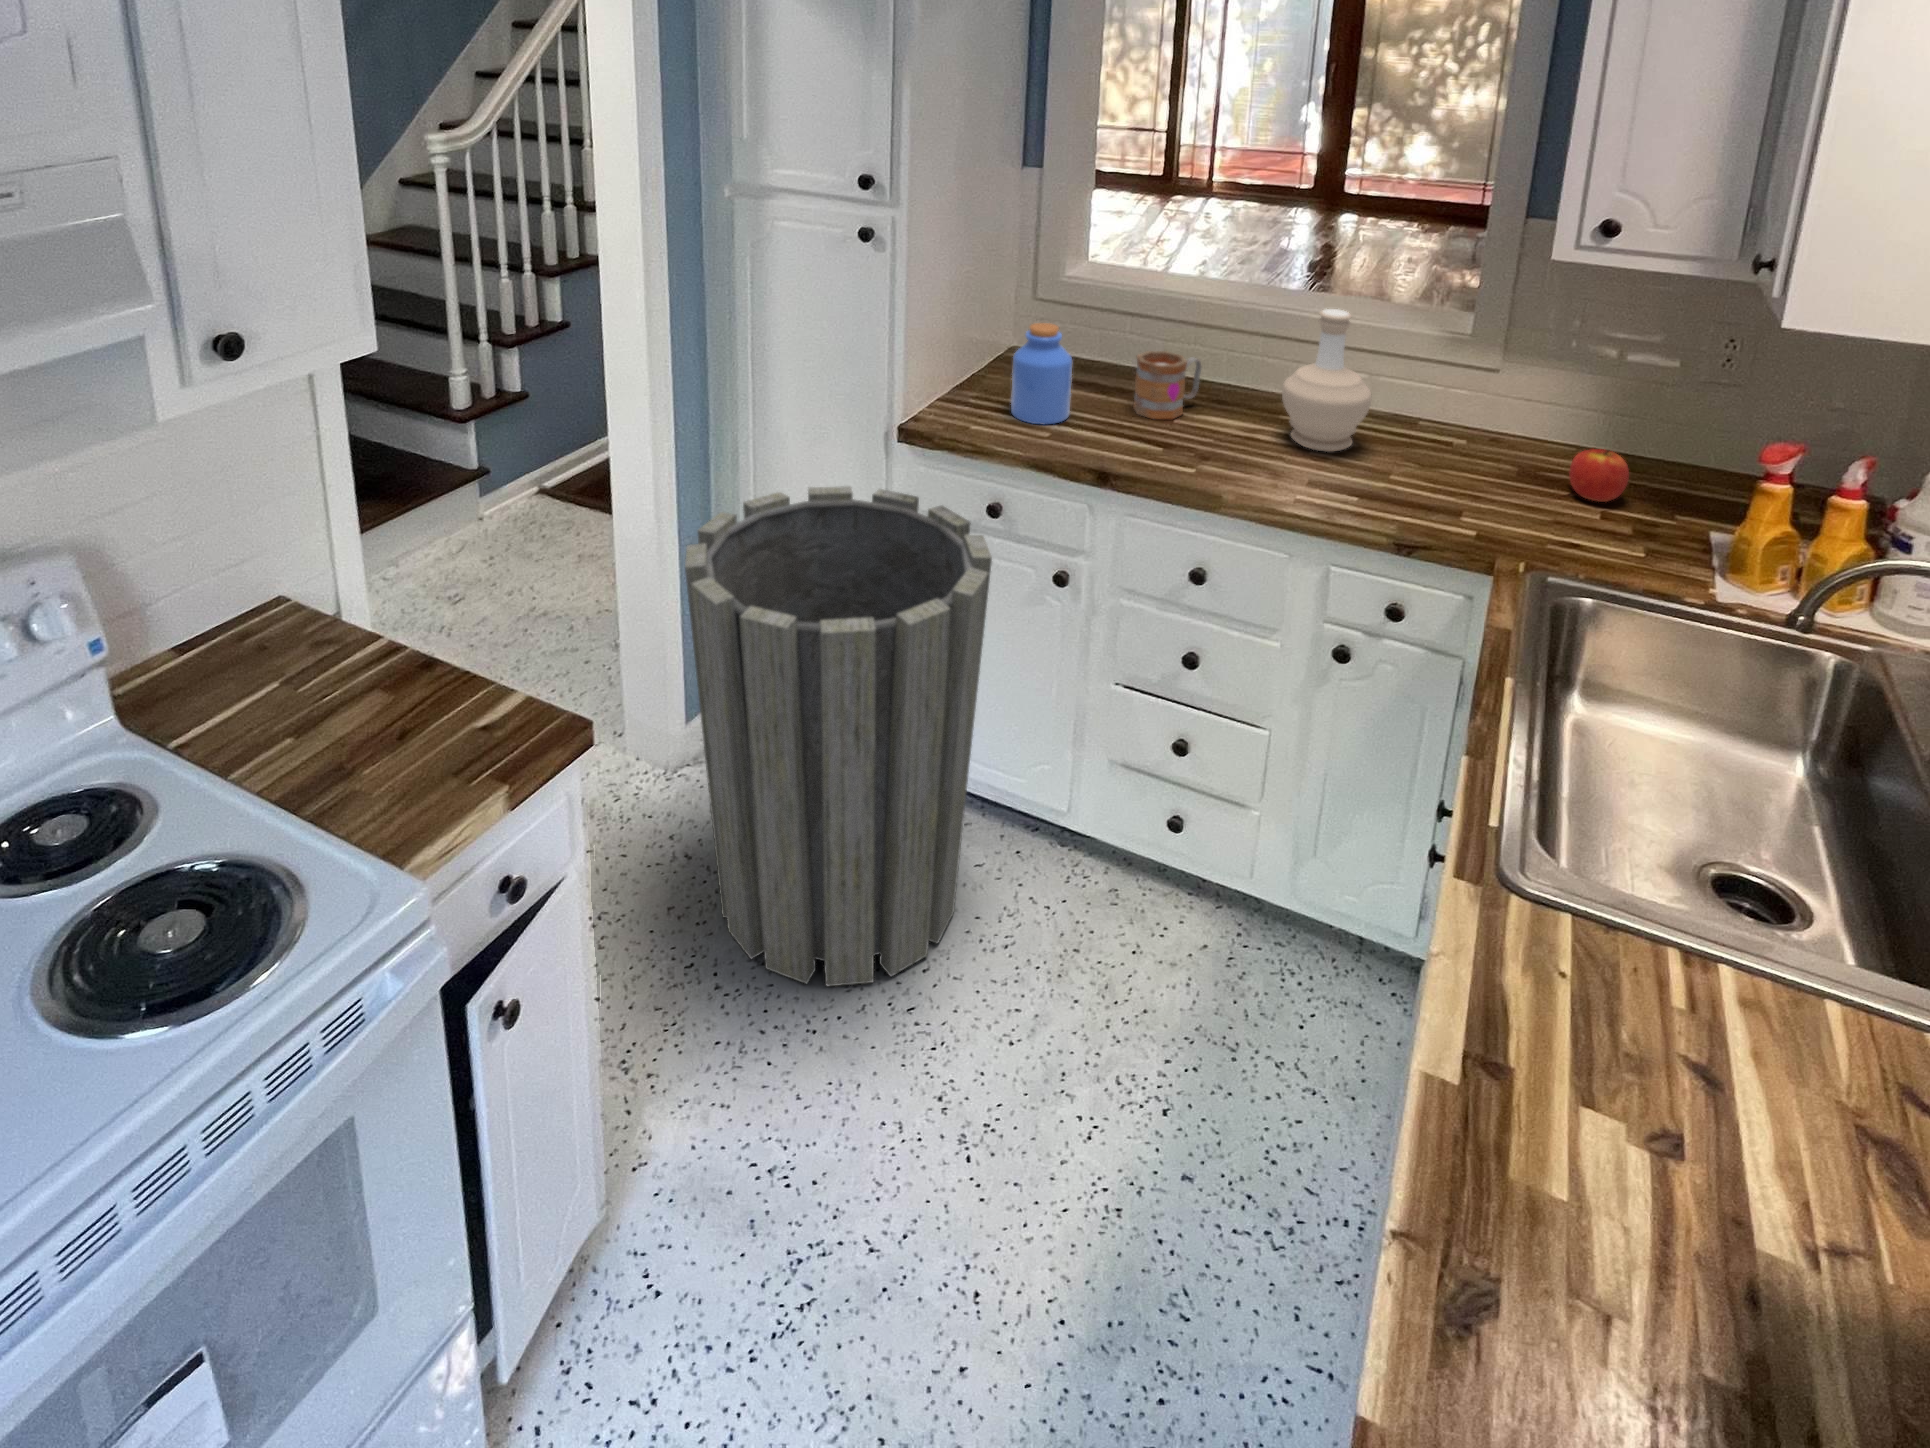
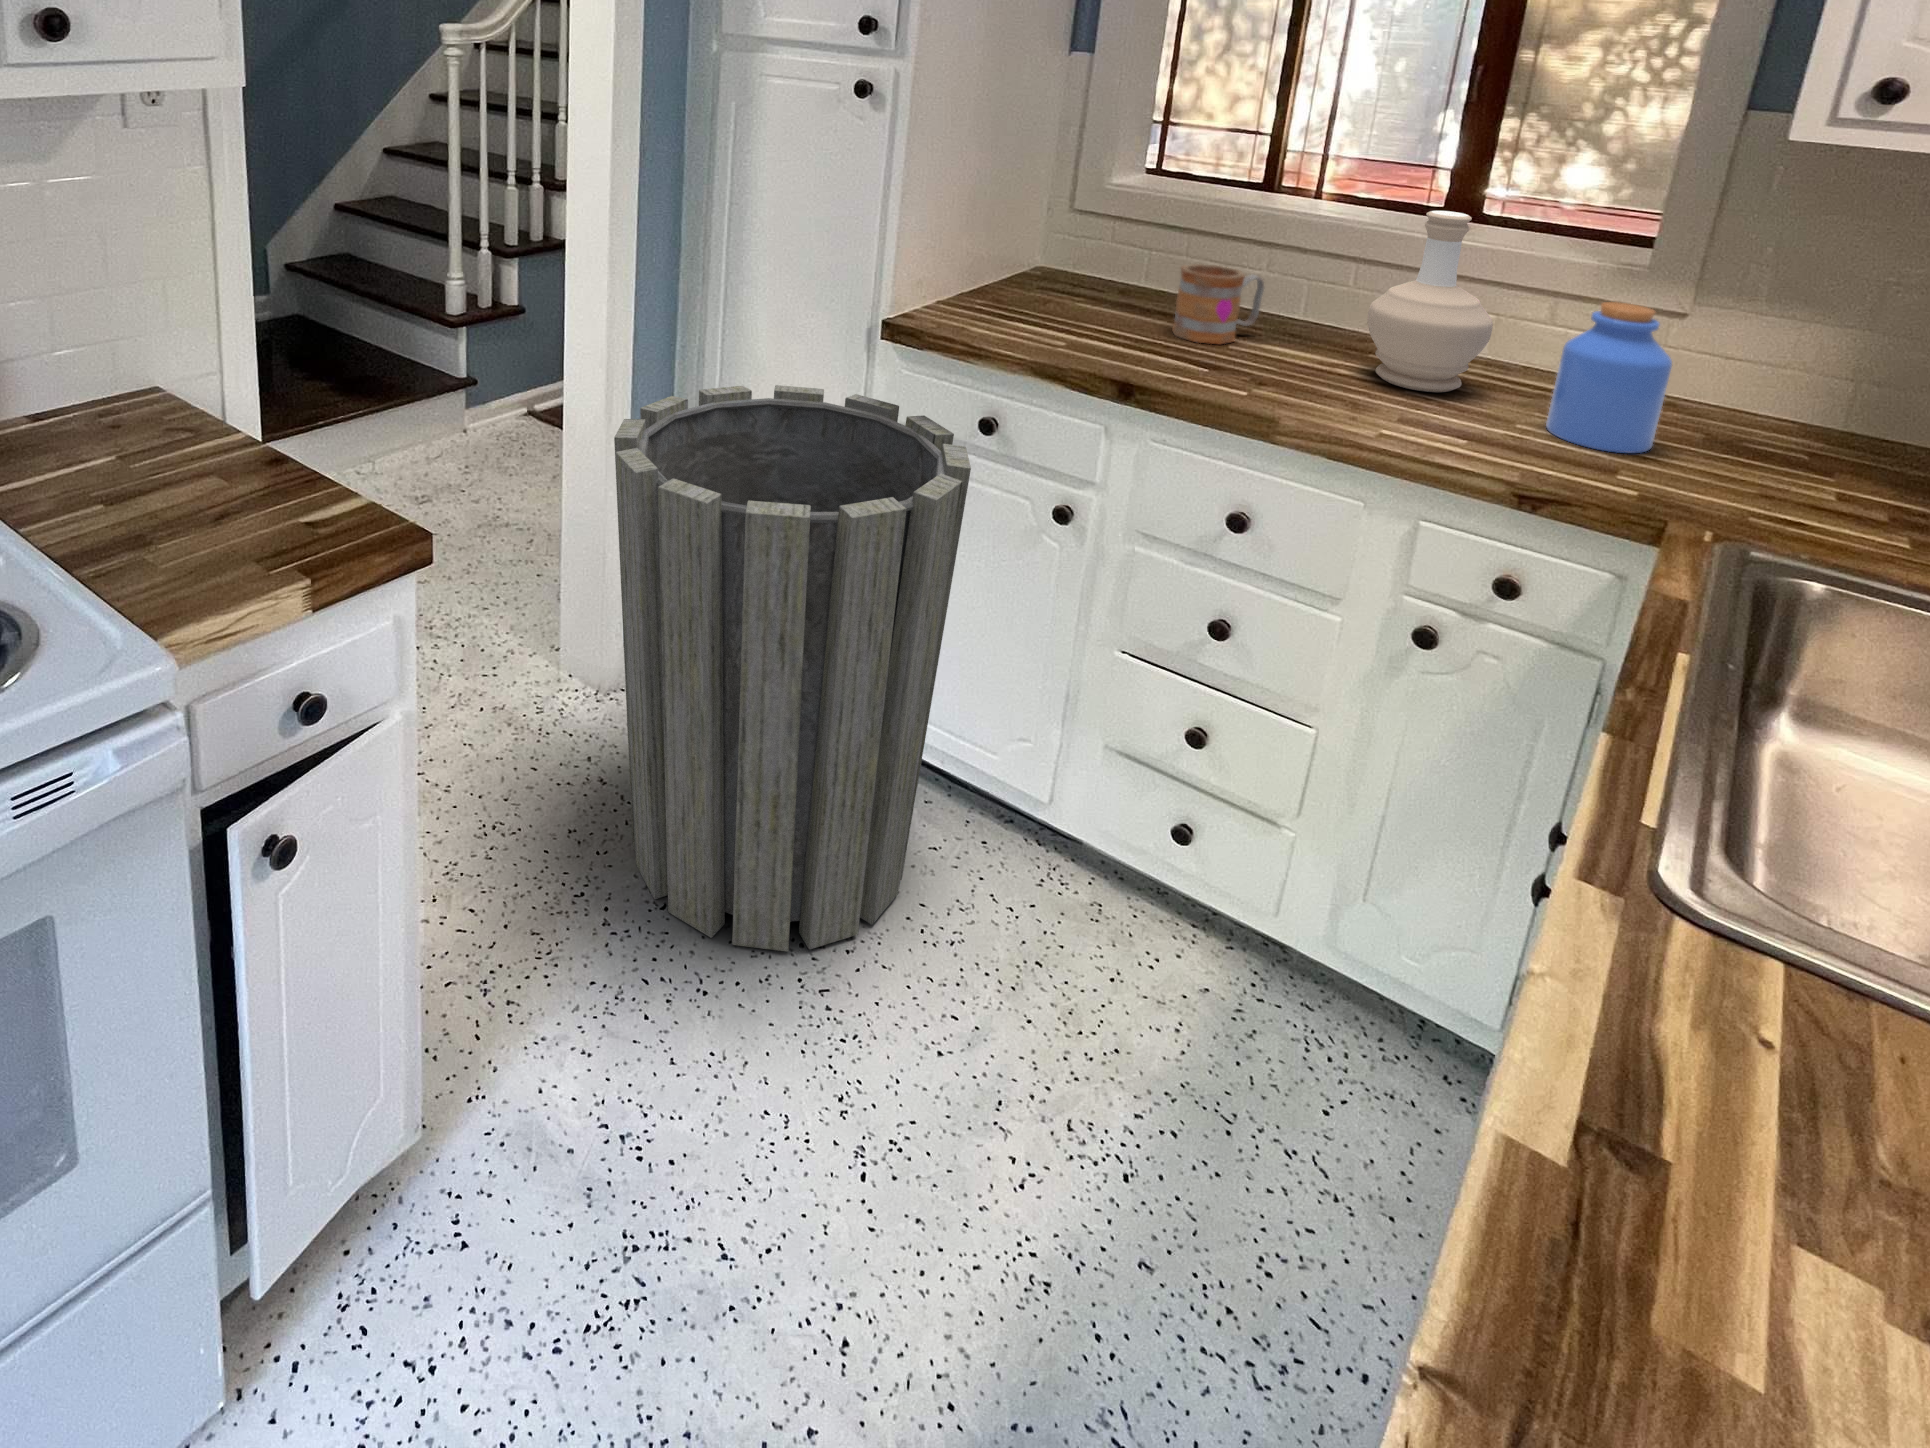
jar: present [1011,323,1072,424] -> present [1546,302,1672,453]
apple: present [1569,449,1629,502] -> none [1787,409,1885,481]

